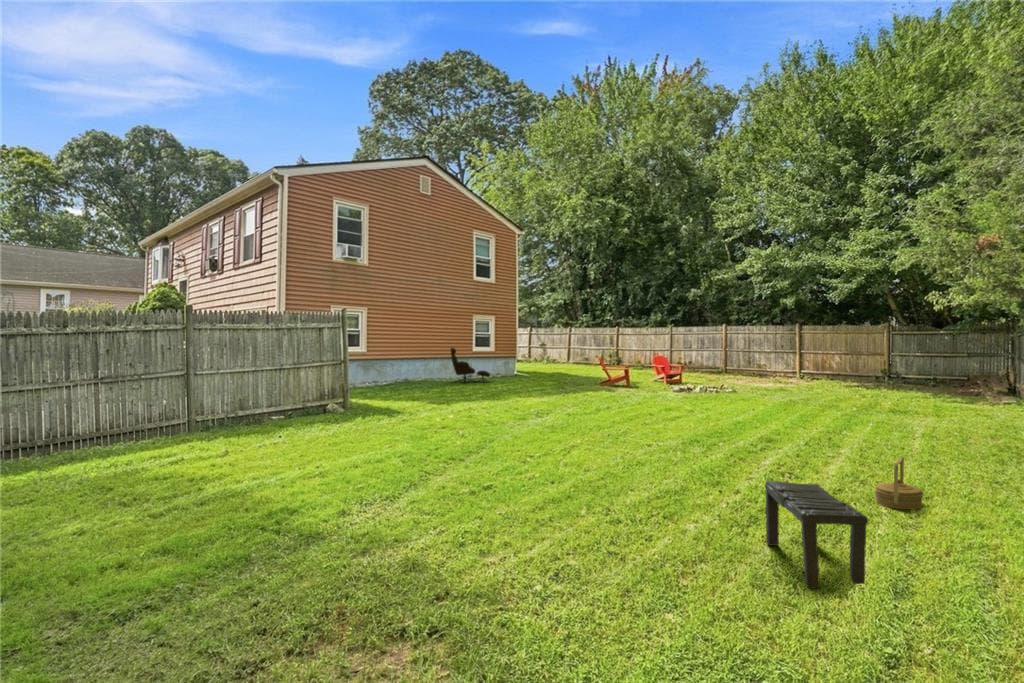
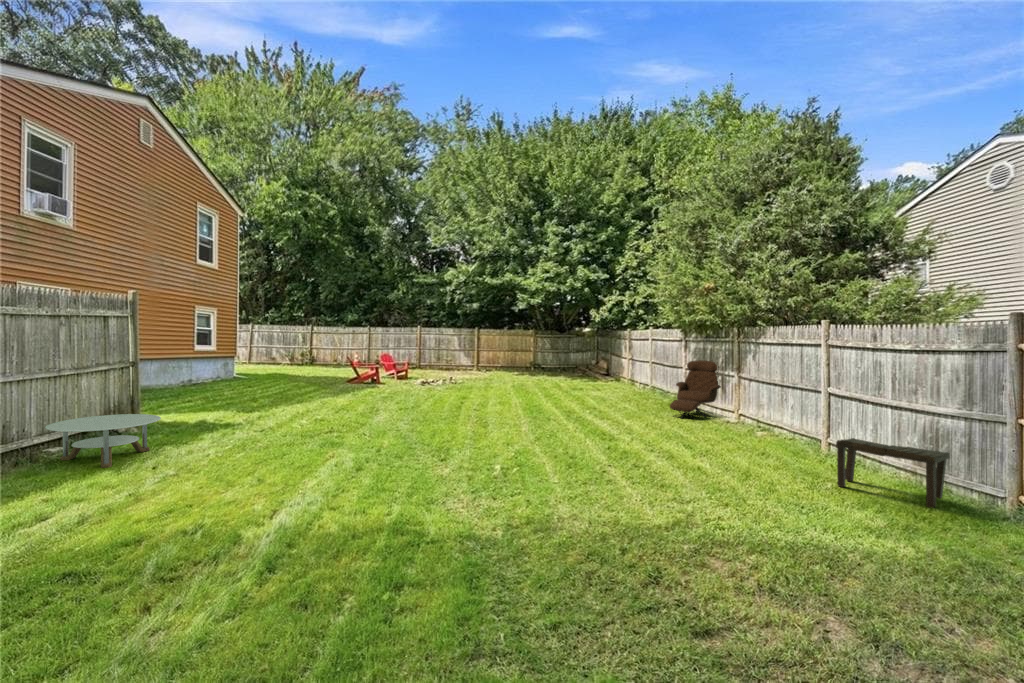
lounge chair: present [451,348,490,383] -> present [670,360,721,419]
round table: none [262,397,328,431] -> present [45,414,161,468]
woven basket: present [875,457,923,509] -> none [779,416,810,451]

